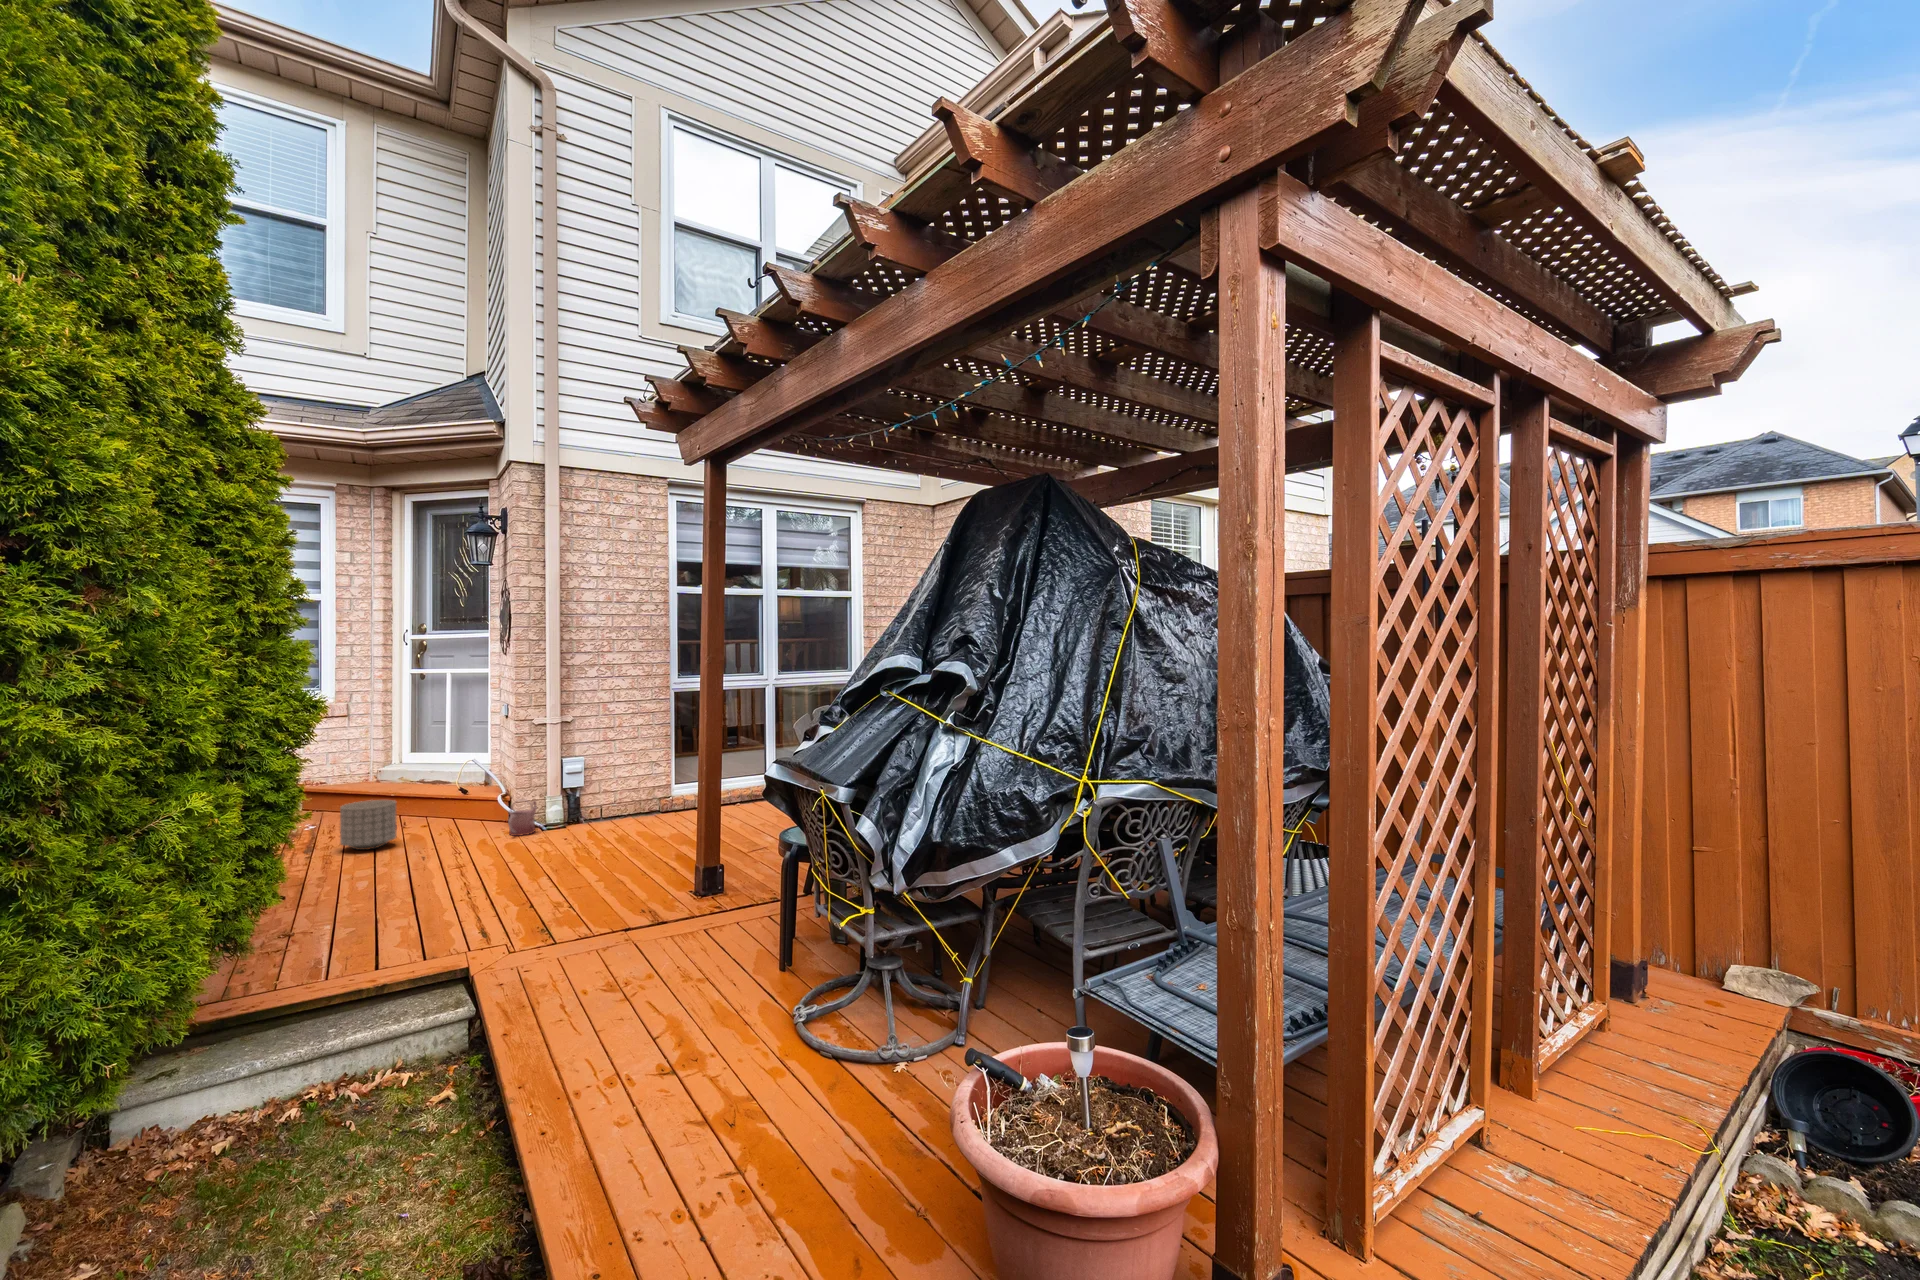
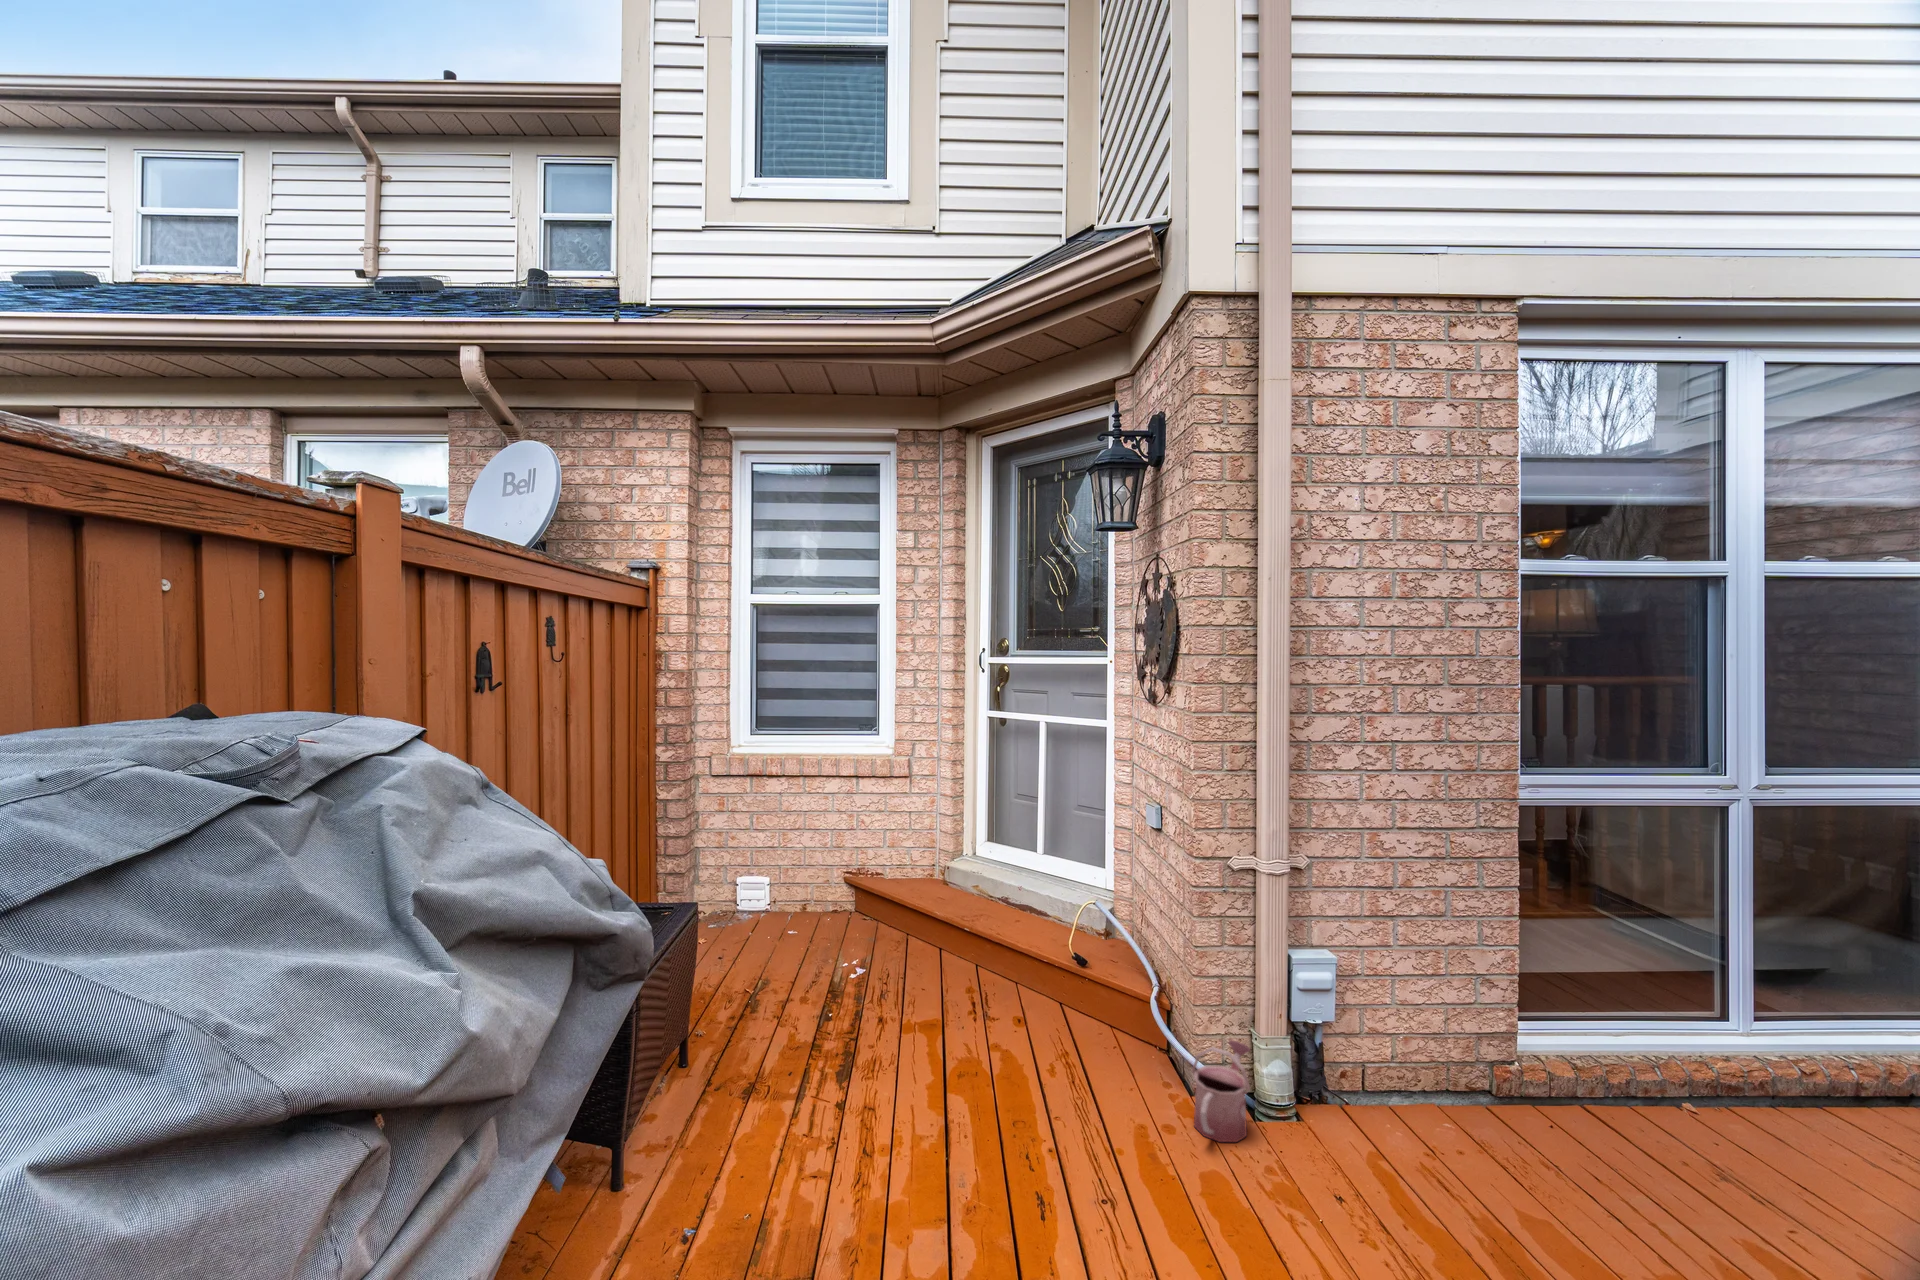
planter: present [340,800,397,850] -> none [890,1001,984,1124]

